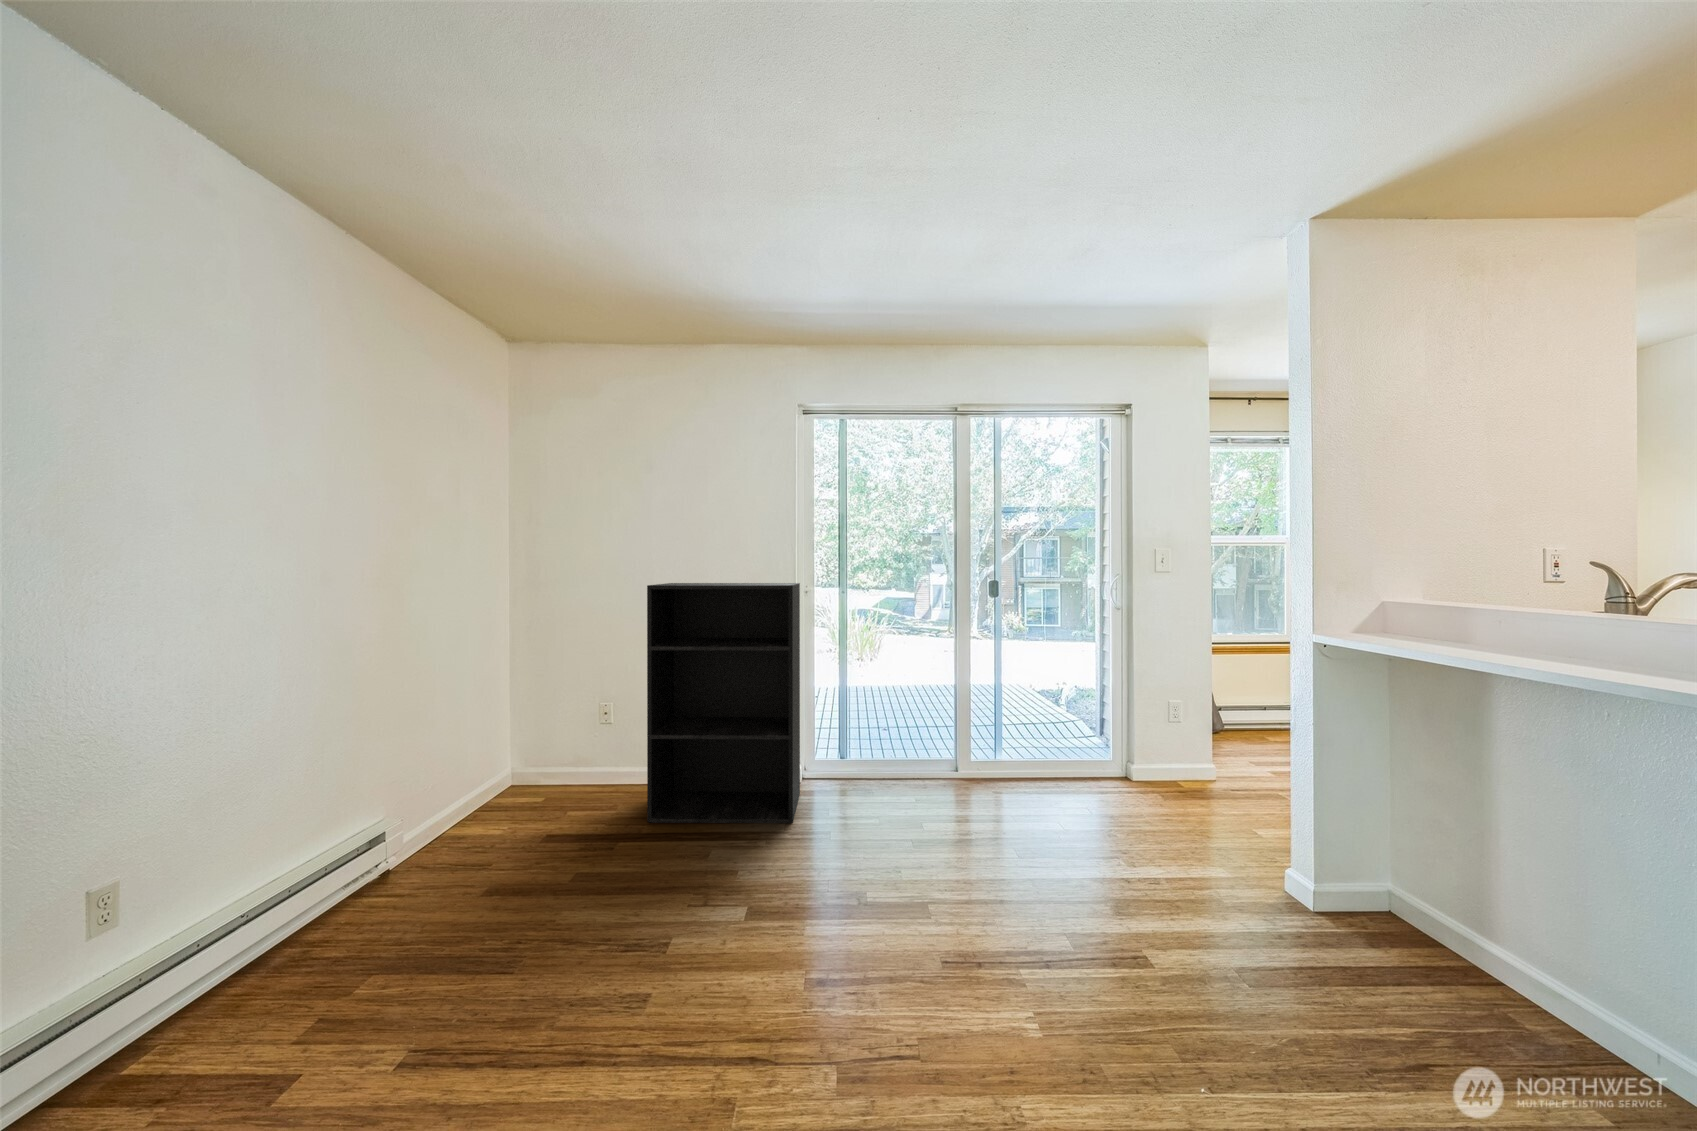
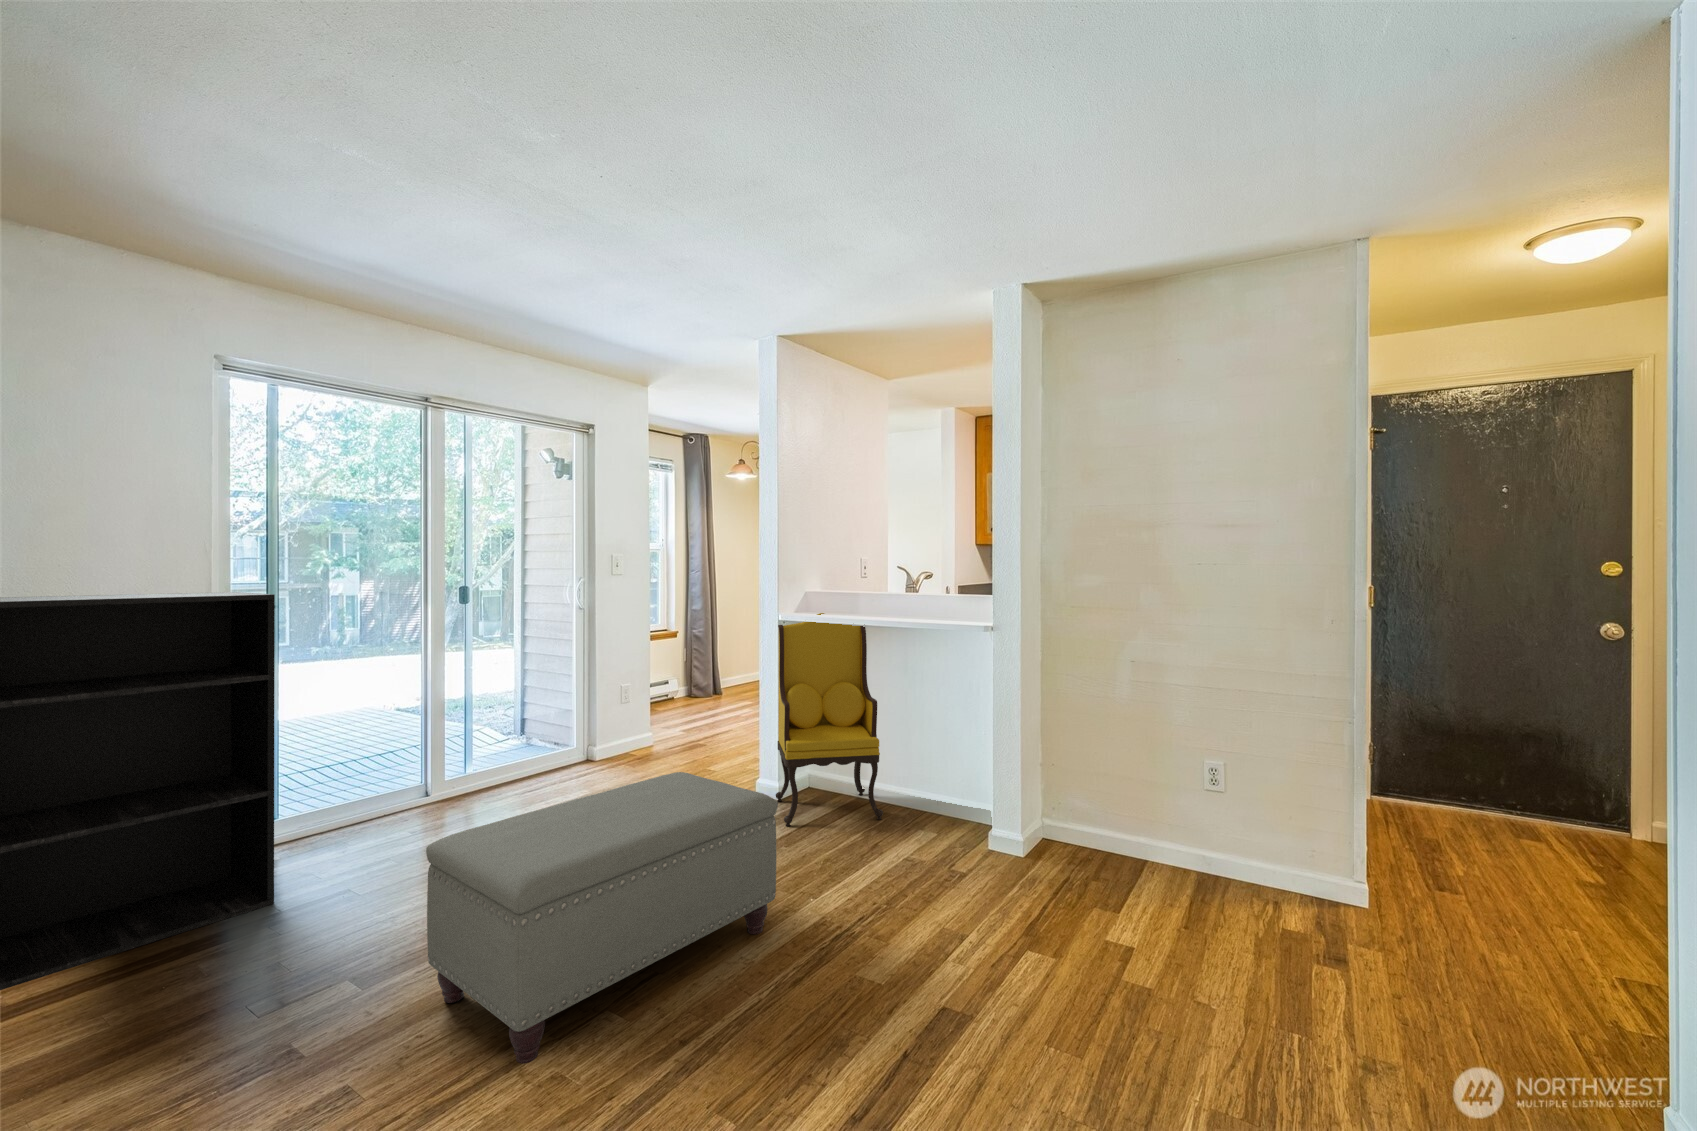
armchair: none [1281,638,1496,1026] -> present [776,613,883,826]
ottoman: none [715,812,1106,1091] -> present [426,772,778,1064]

